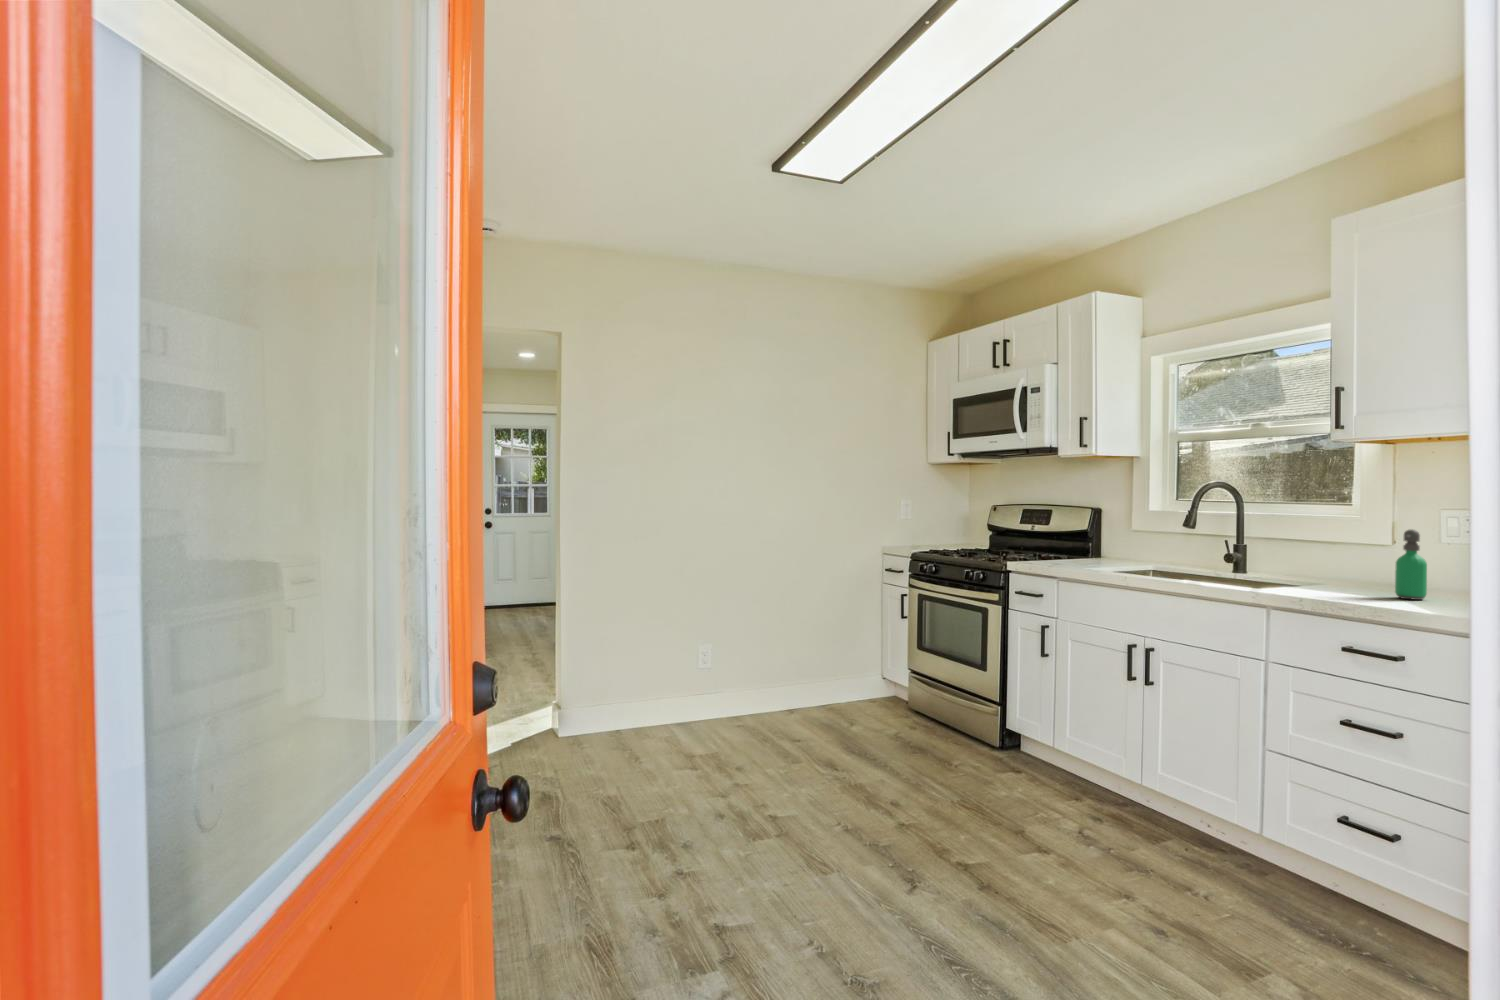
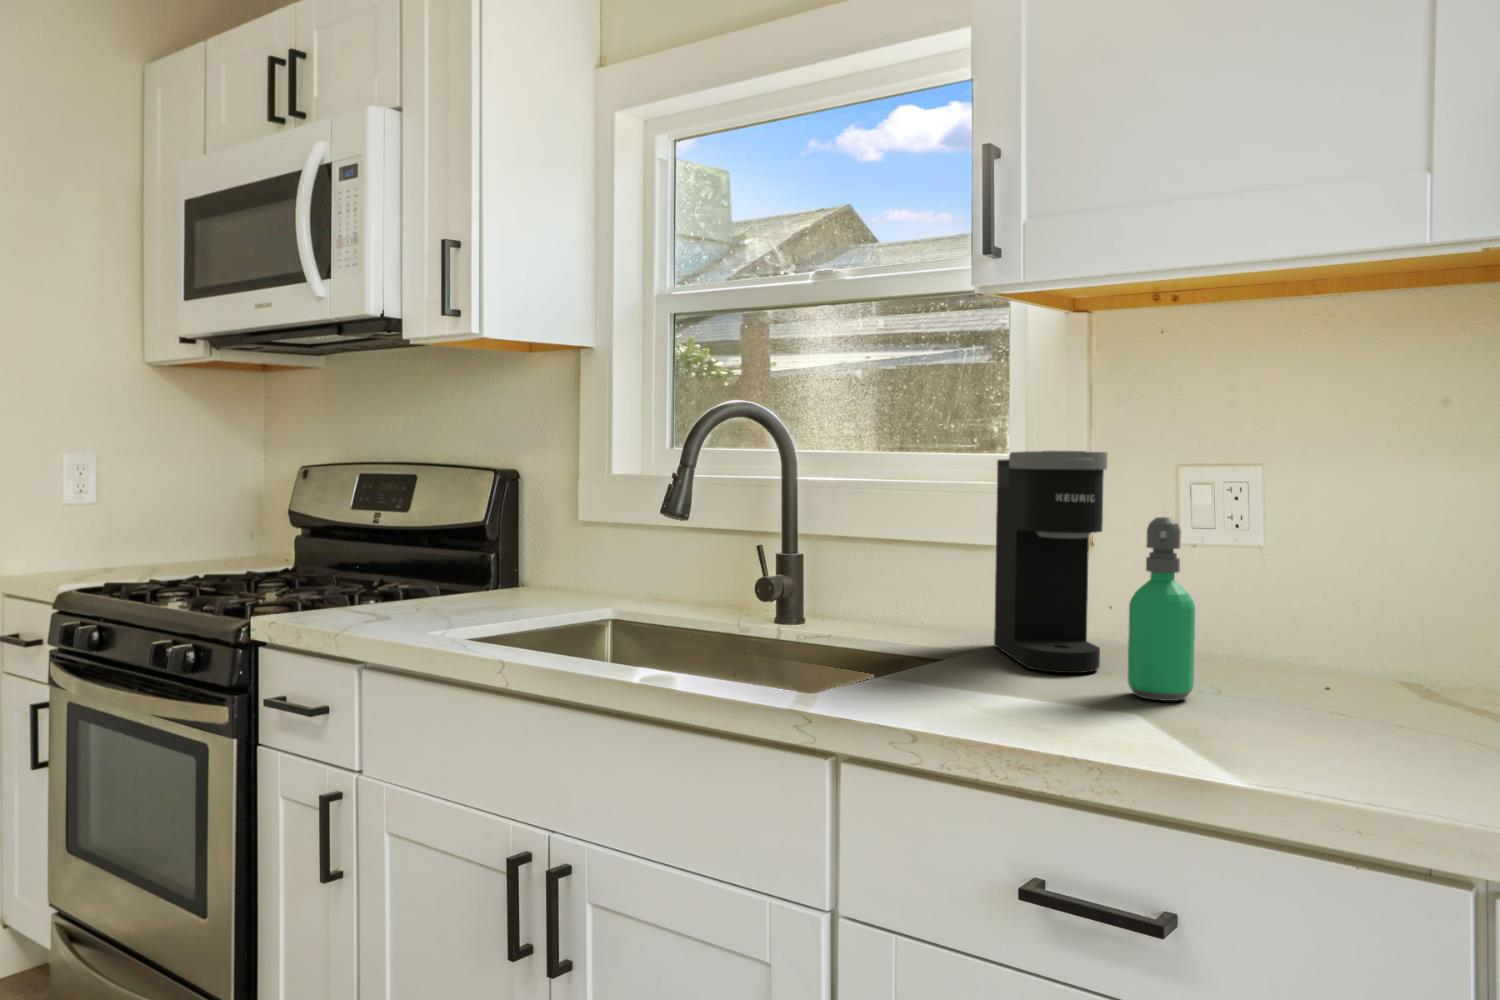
coffee maker: none [1343,503,1394,592] -> present [994,451,1108,673]

